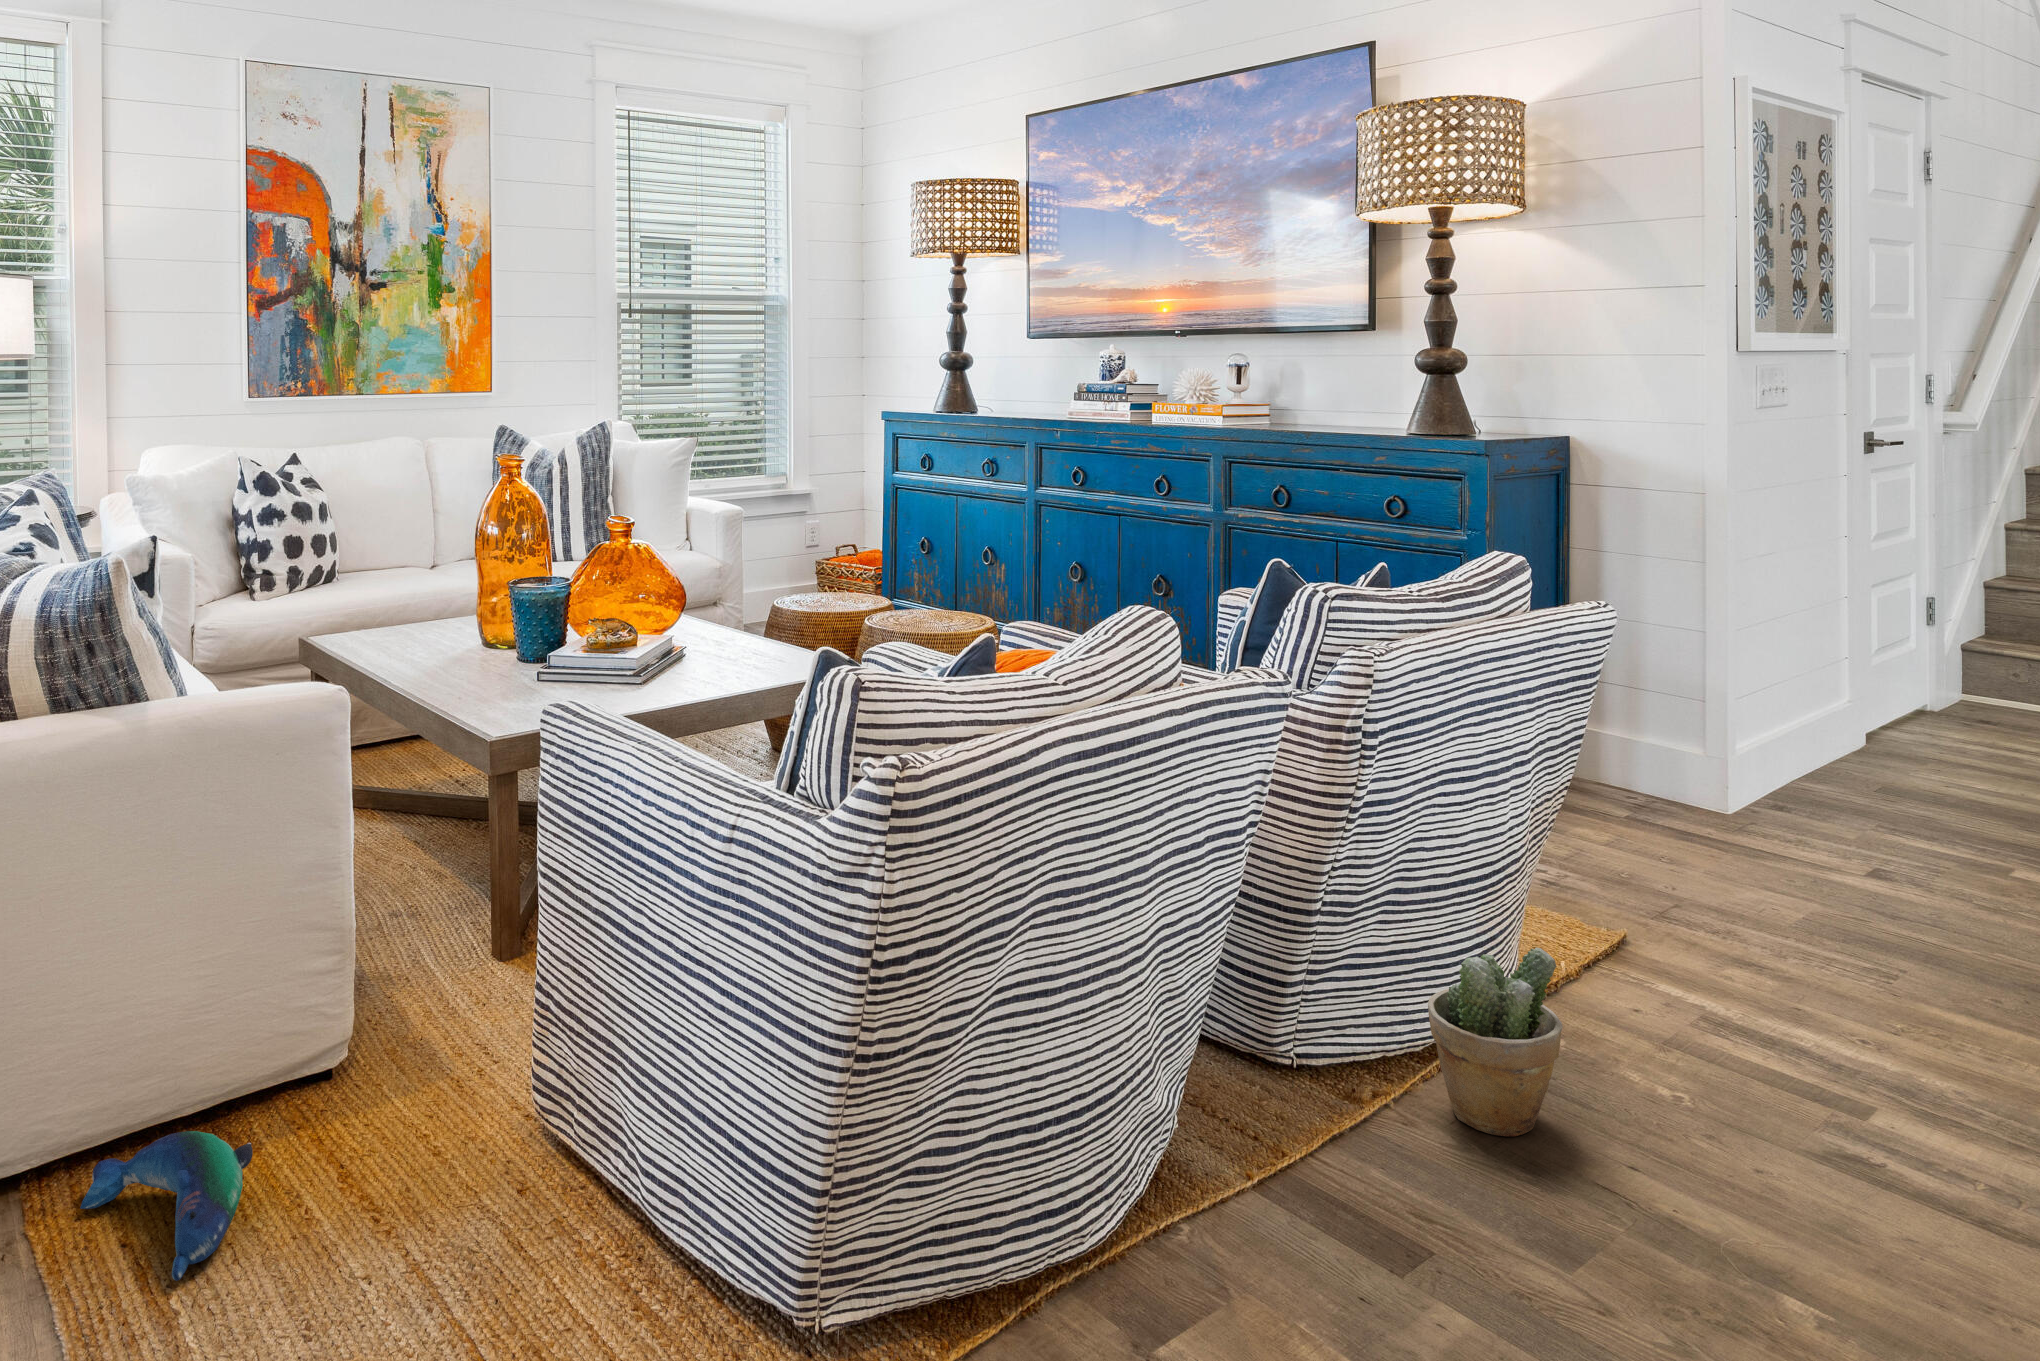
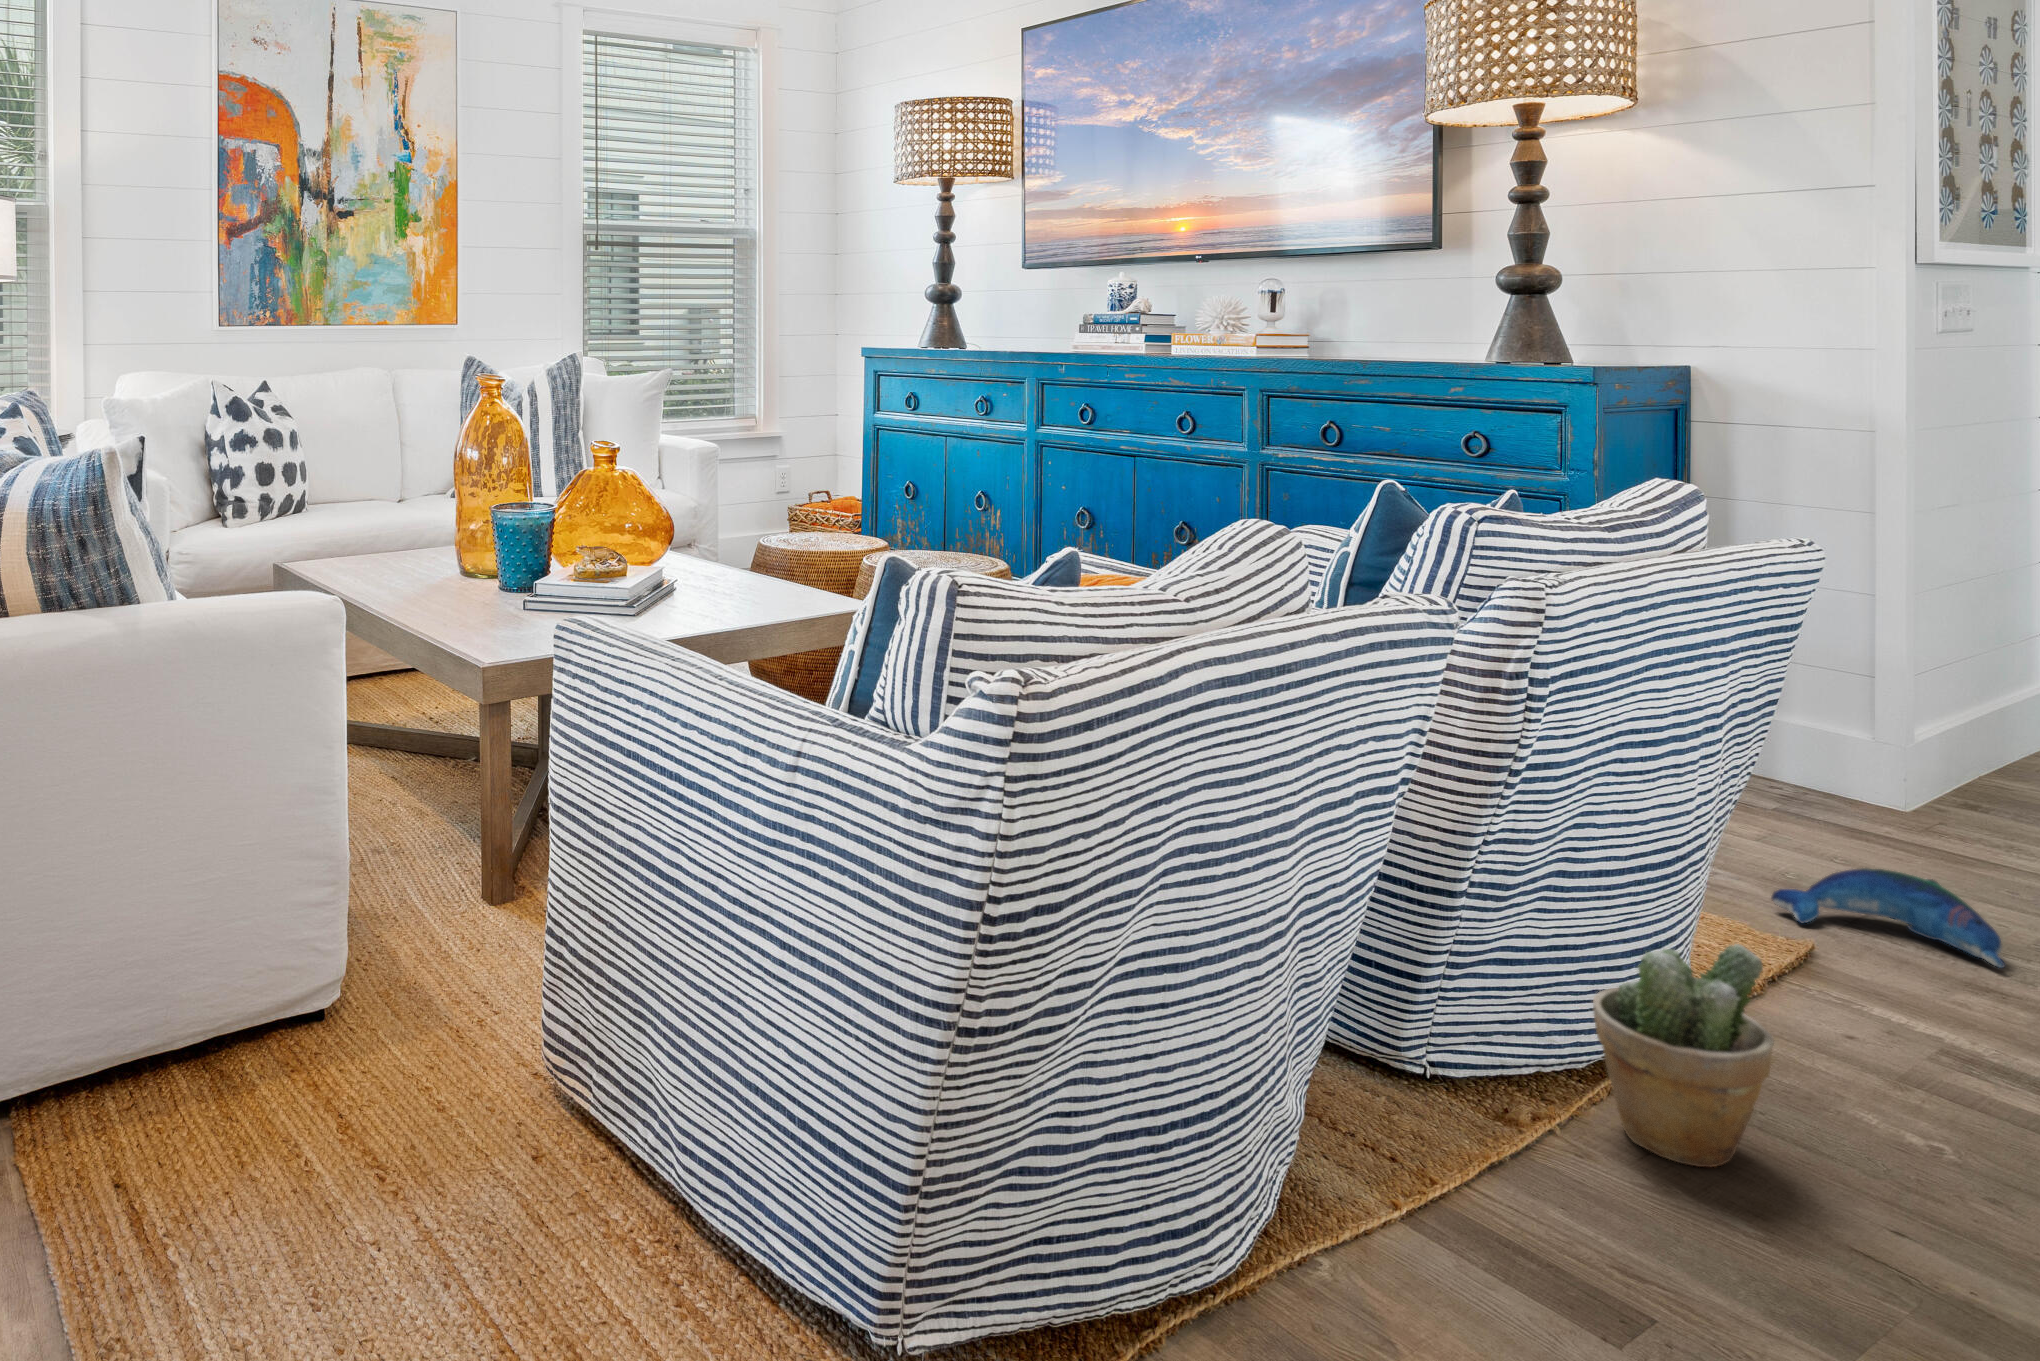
plush toy: present [80,1131,253,1281] -> present [1771,868,2005,968]

